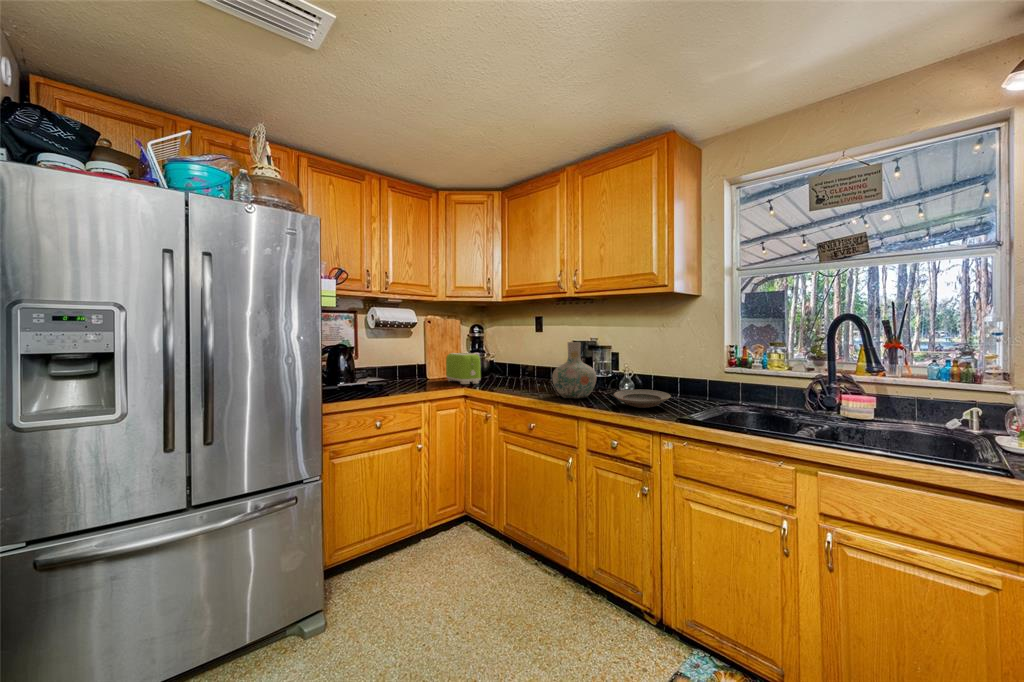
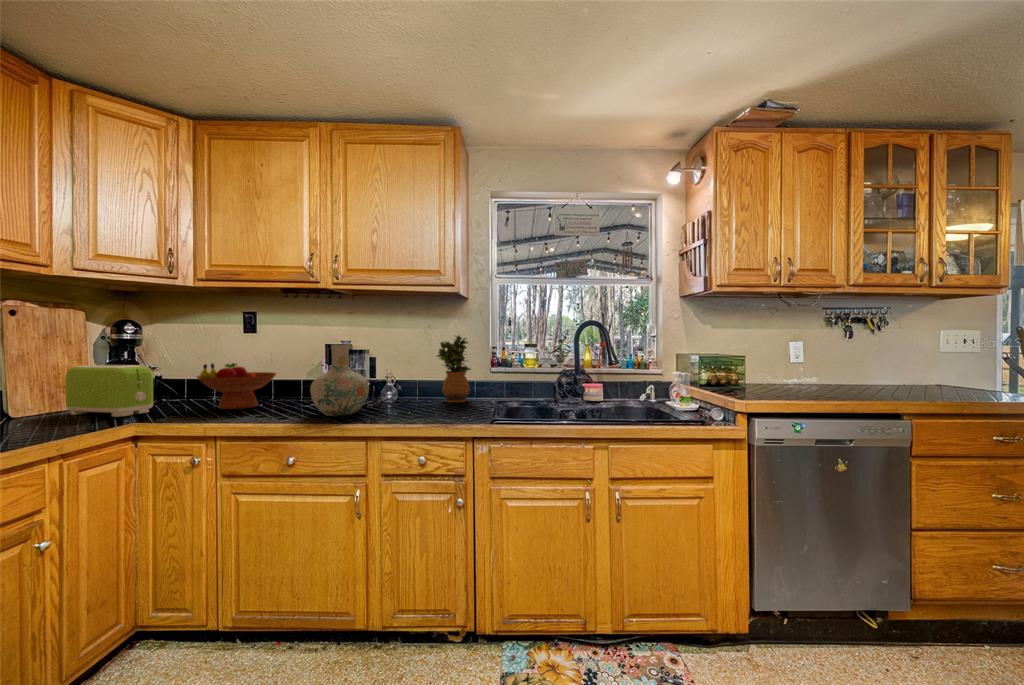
potted plant: none [666,332,704,400] -> present [437,335,471,402]
fruit bowl: none [499,354,547,386] -> present [197,363,276,409]
plate: present [613,389,671,408] -> none [401,396,461,416]

